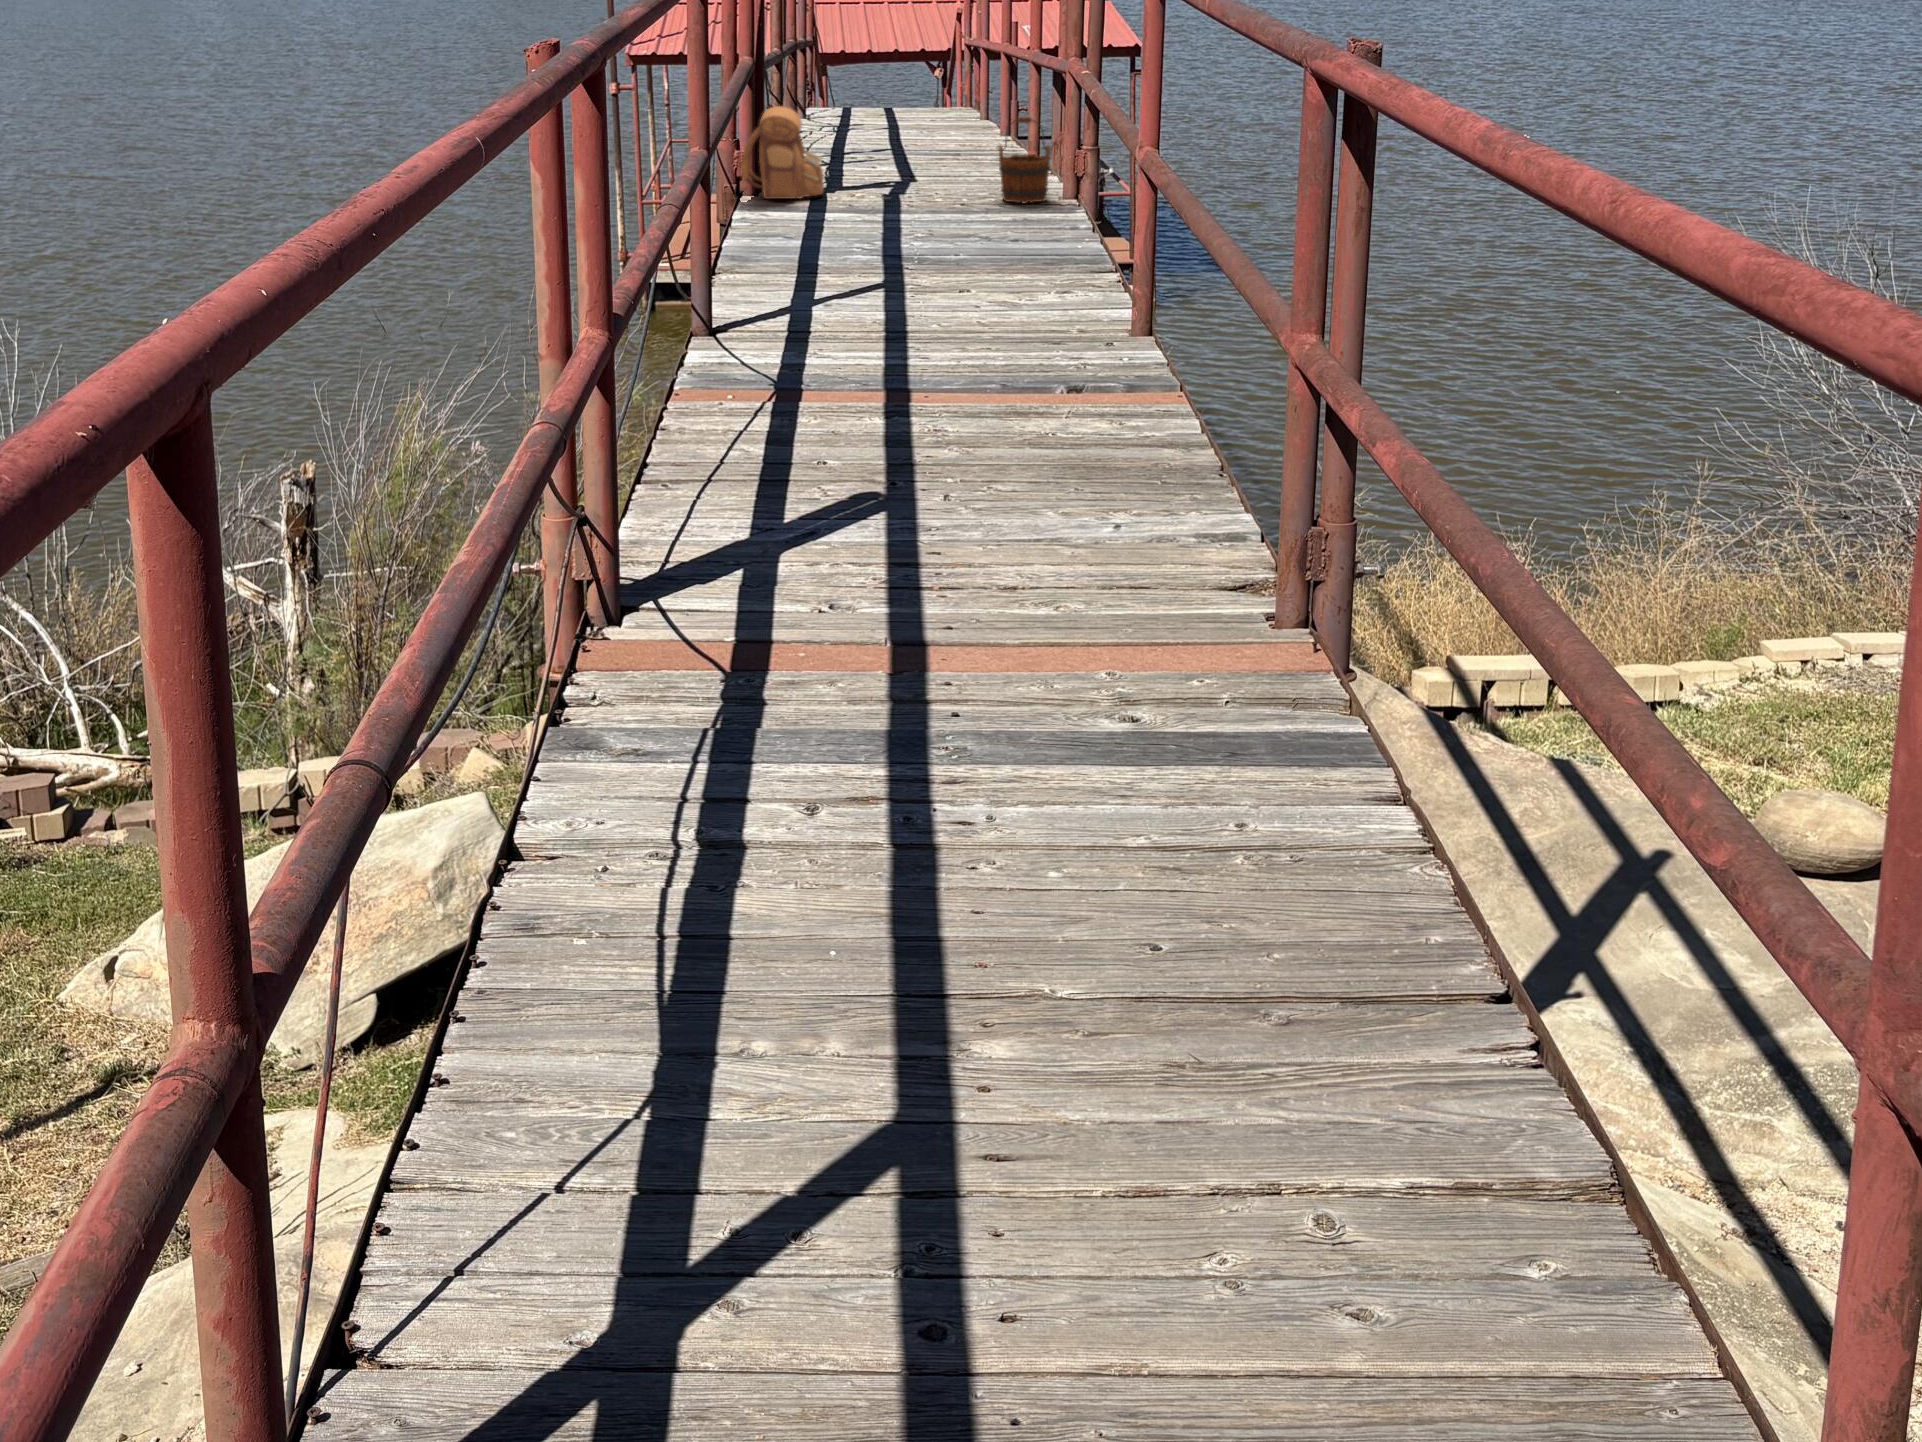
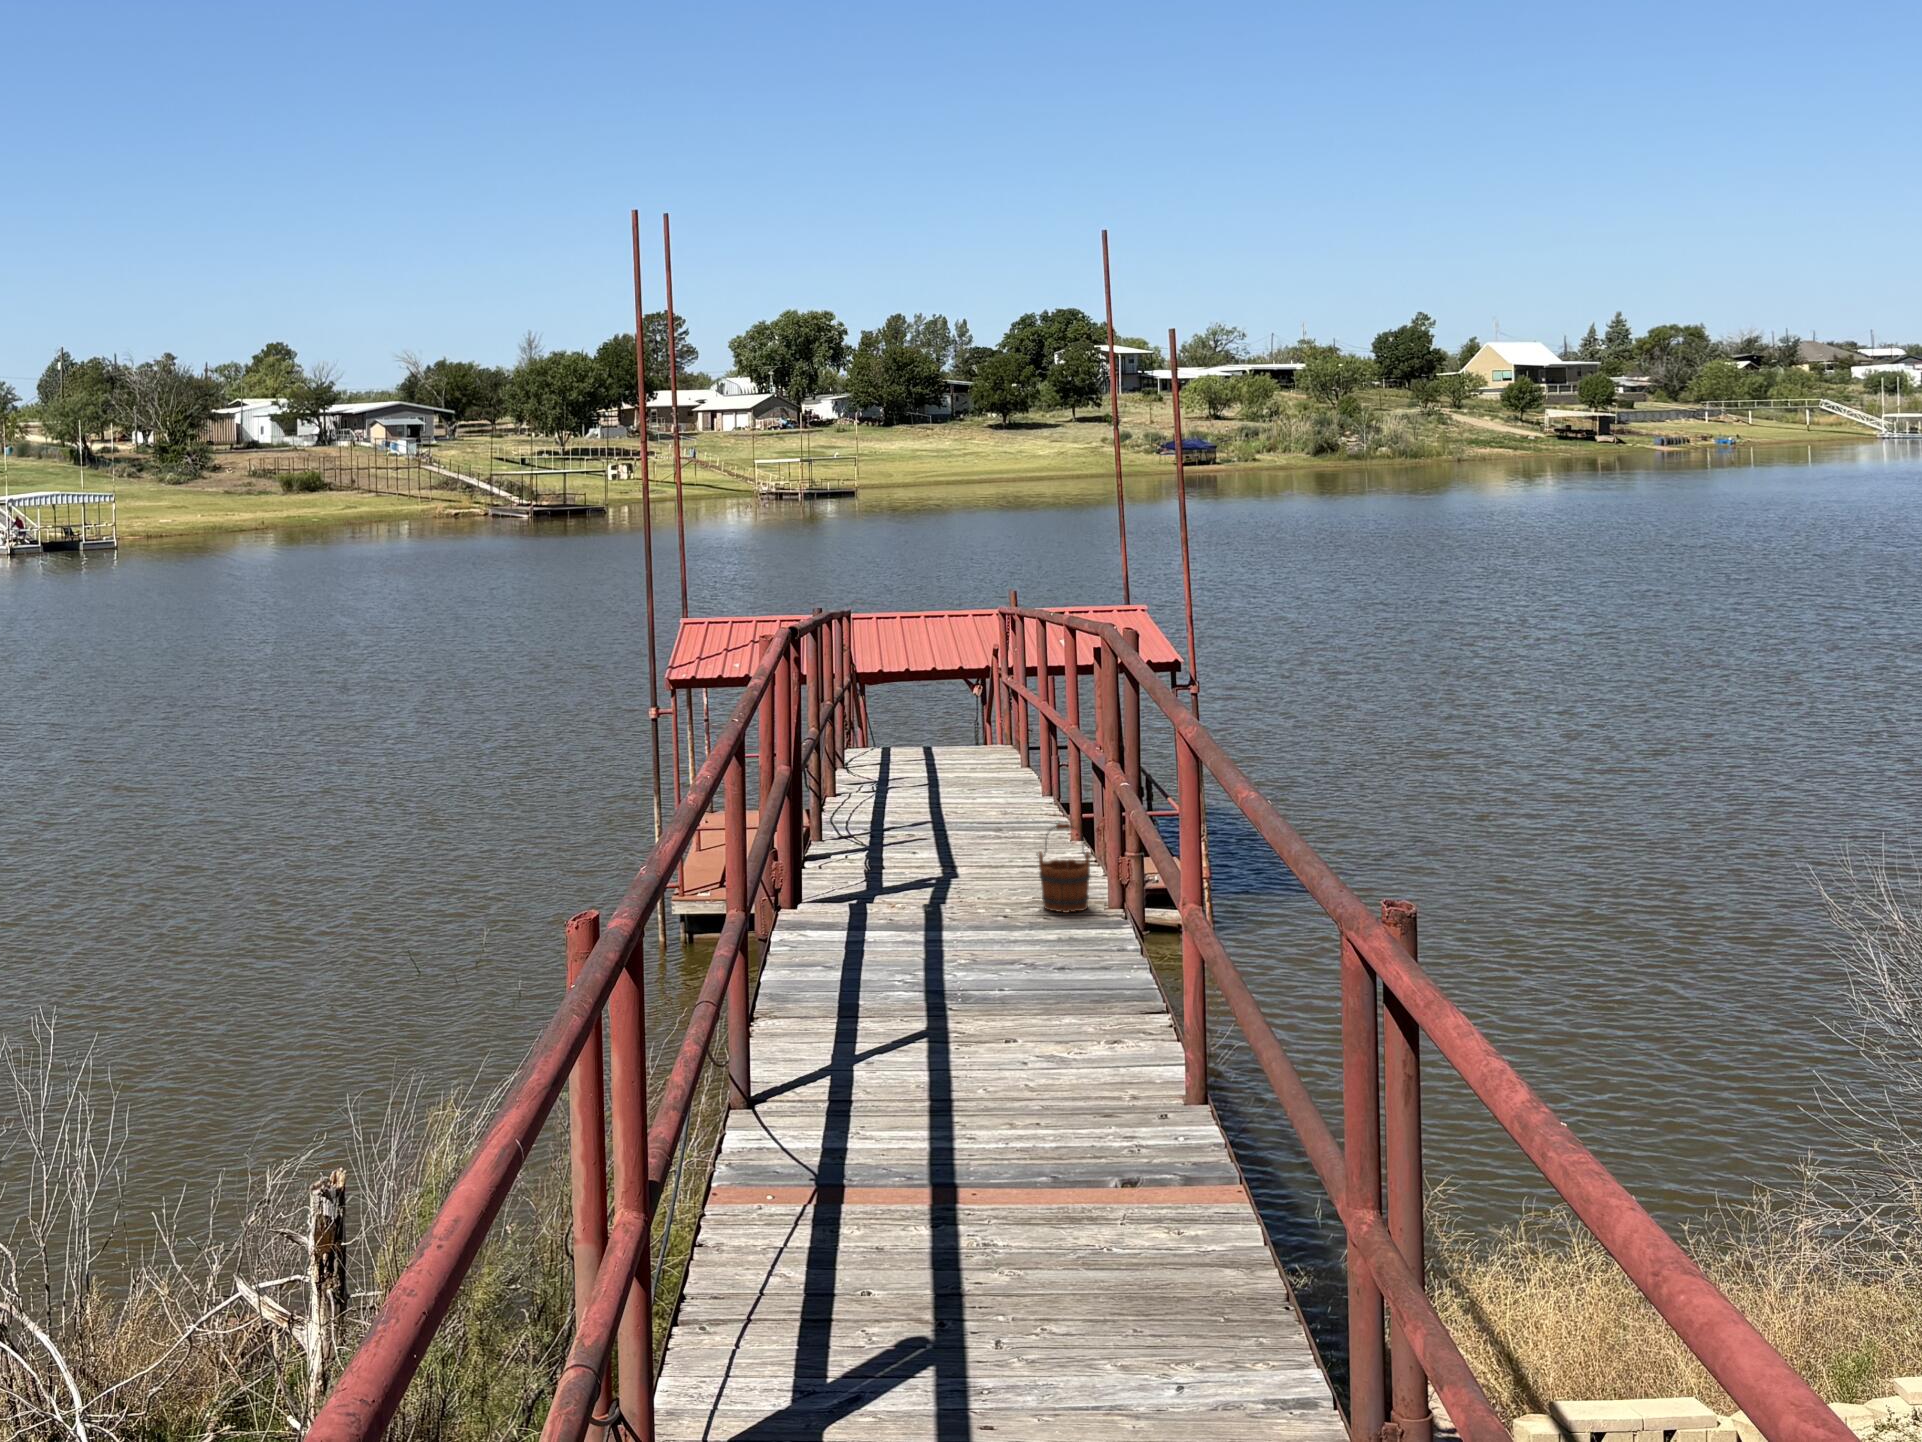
backpack: present [741,106,824,199] -> none [783,807,865,905]

